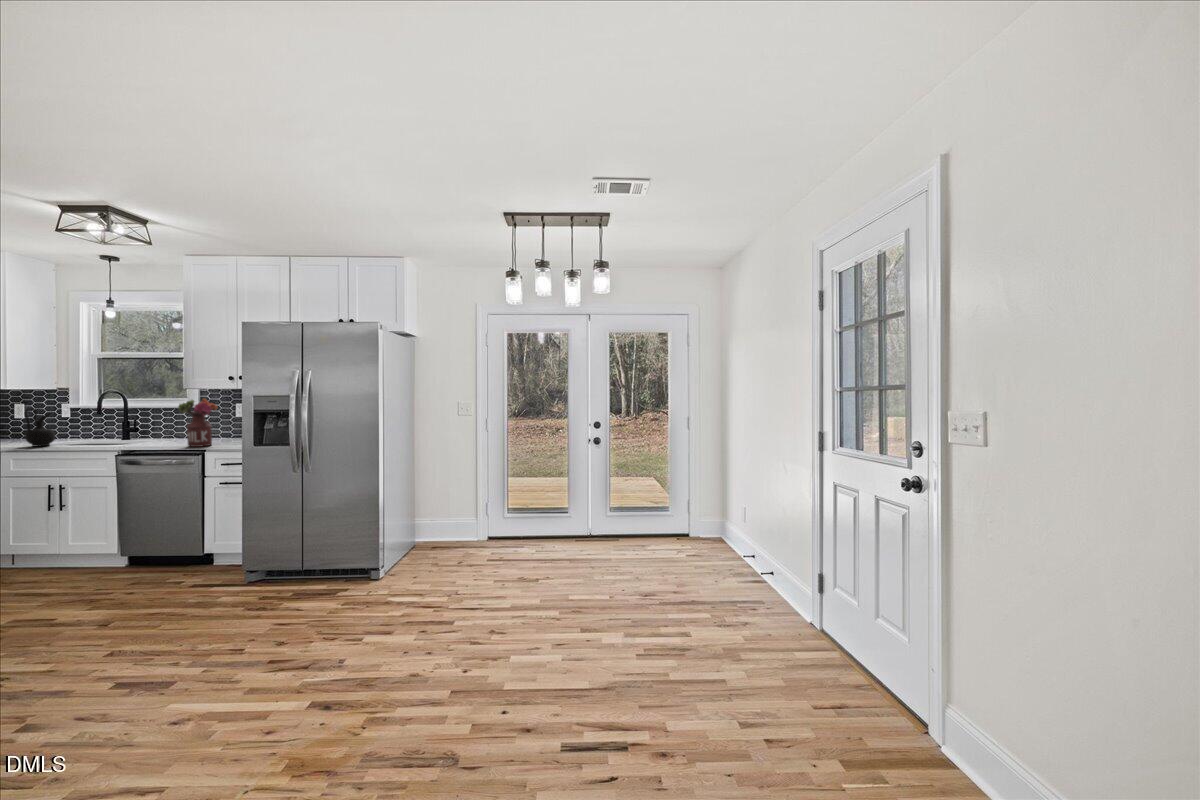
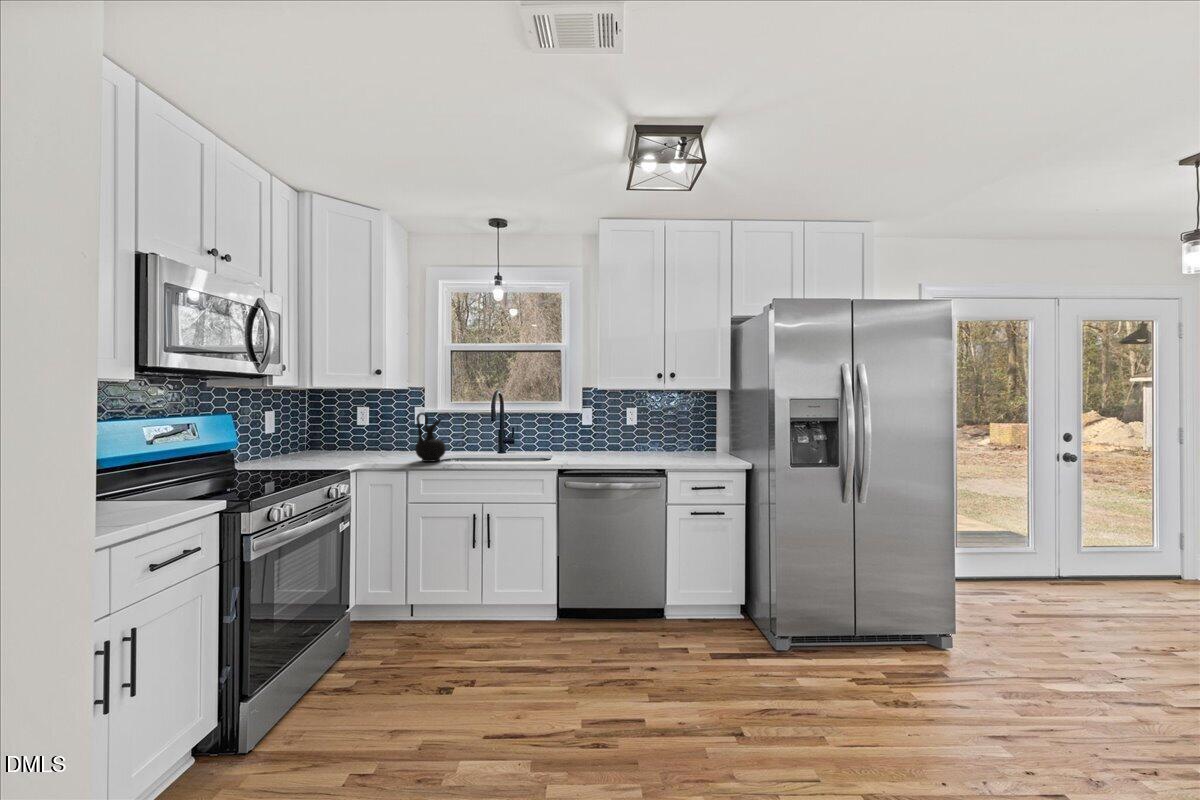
flower arrangement: present [178,399,218,447] -> none [605,401,648,463]

